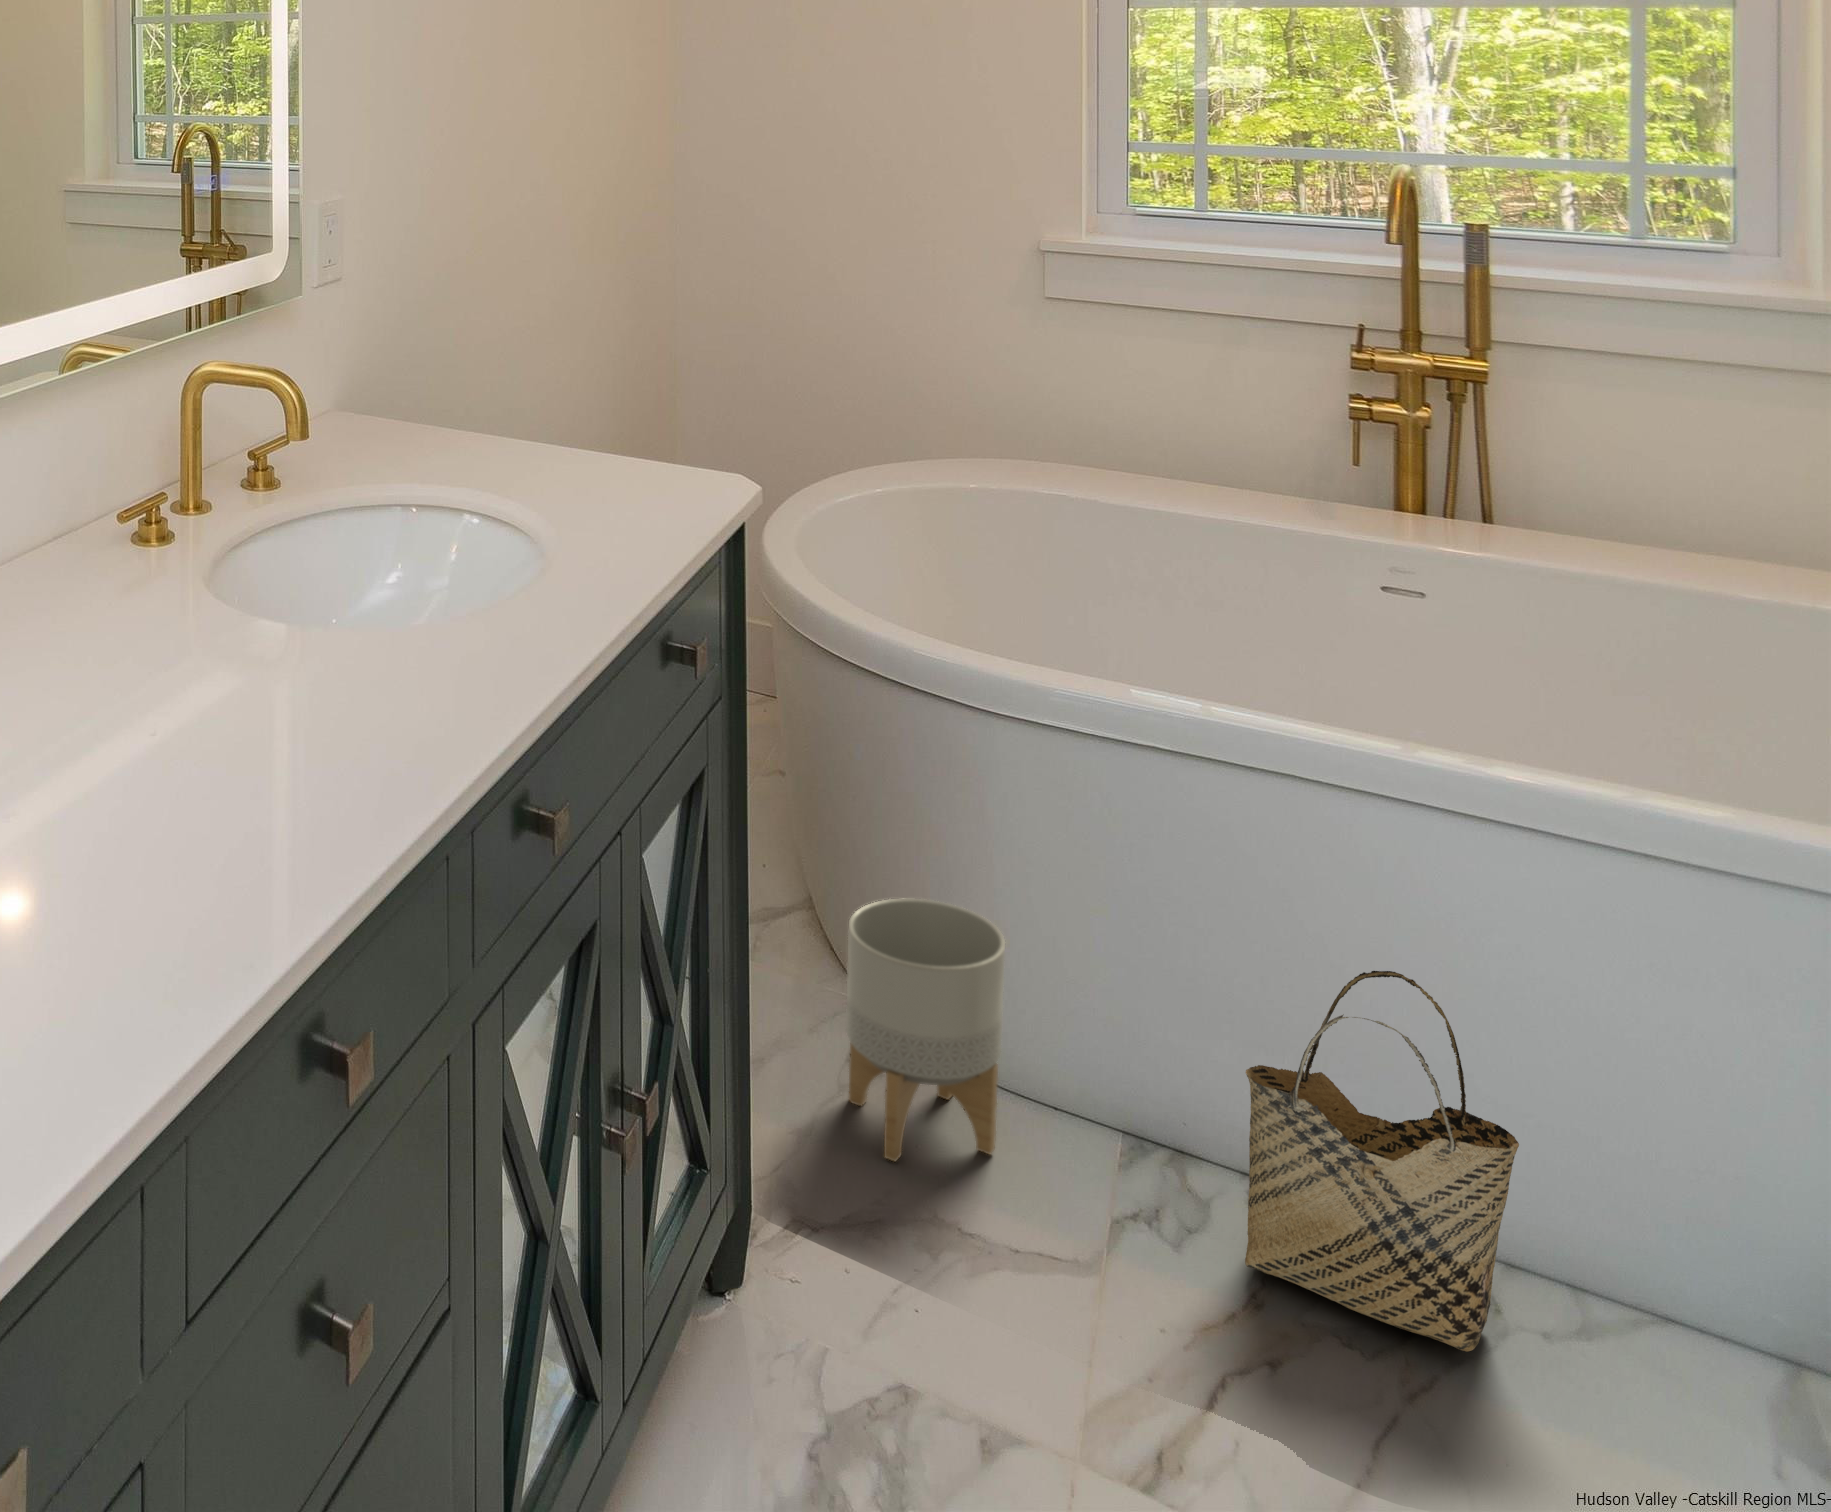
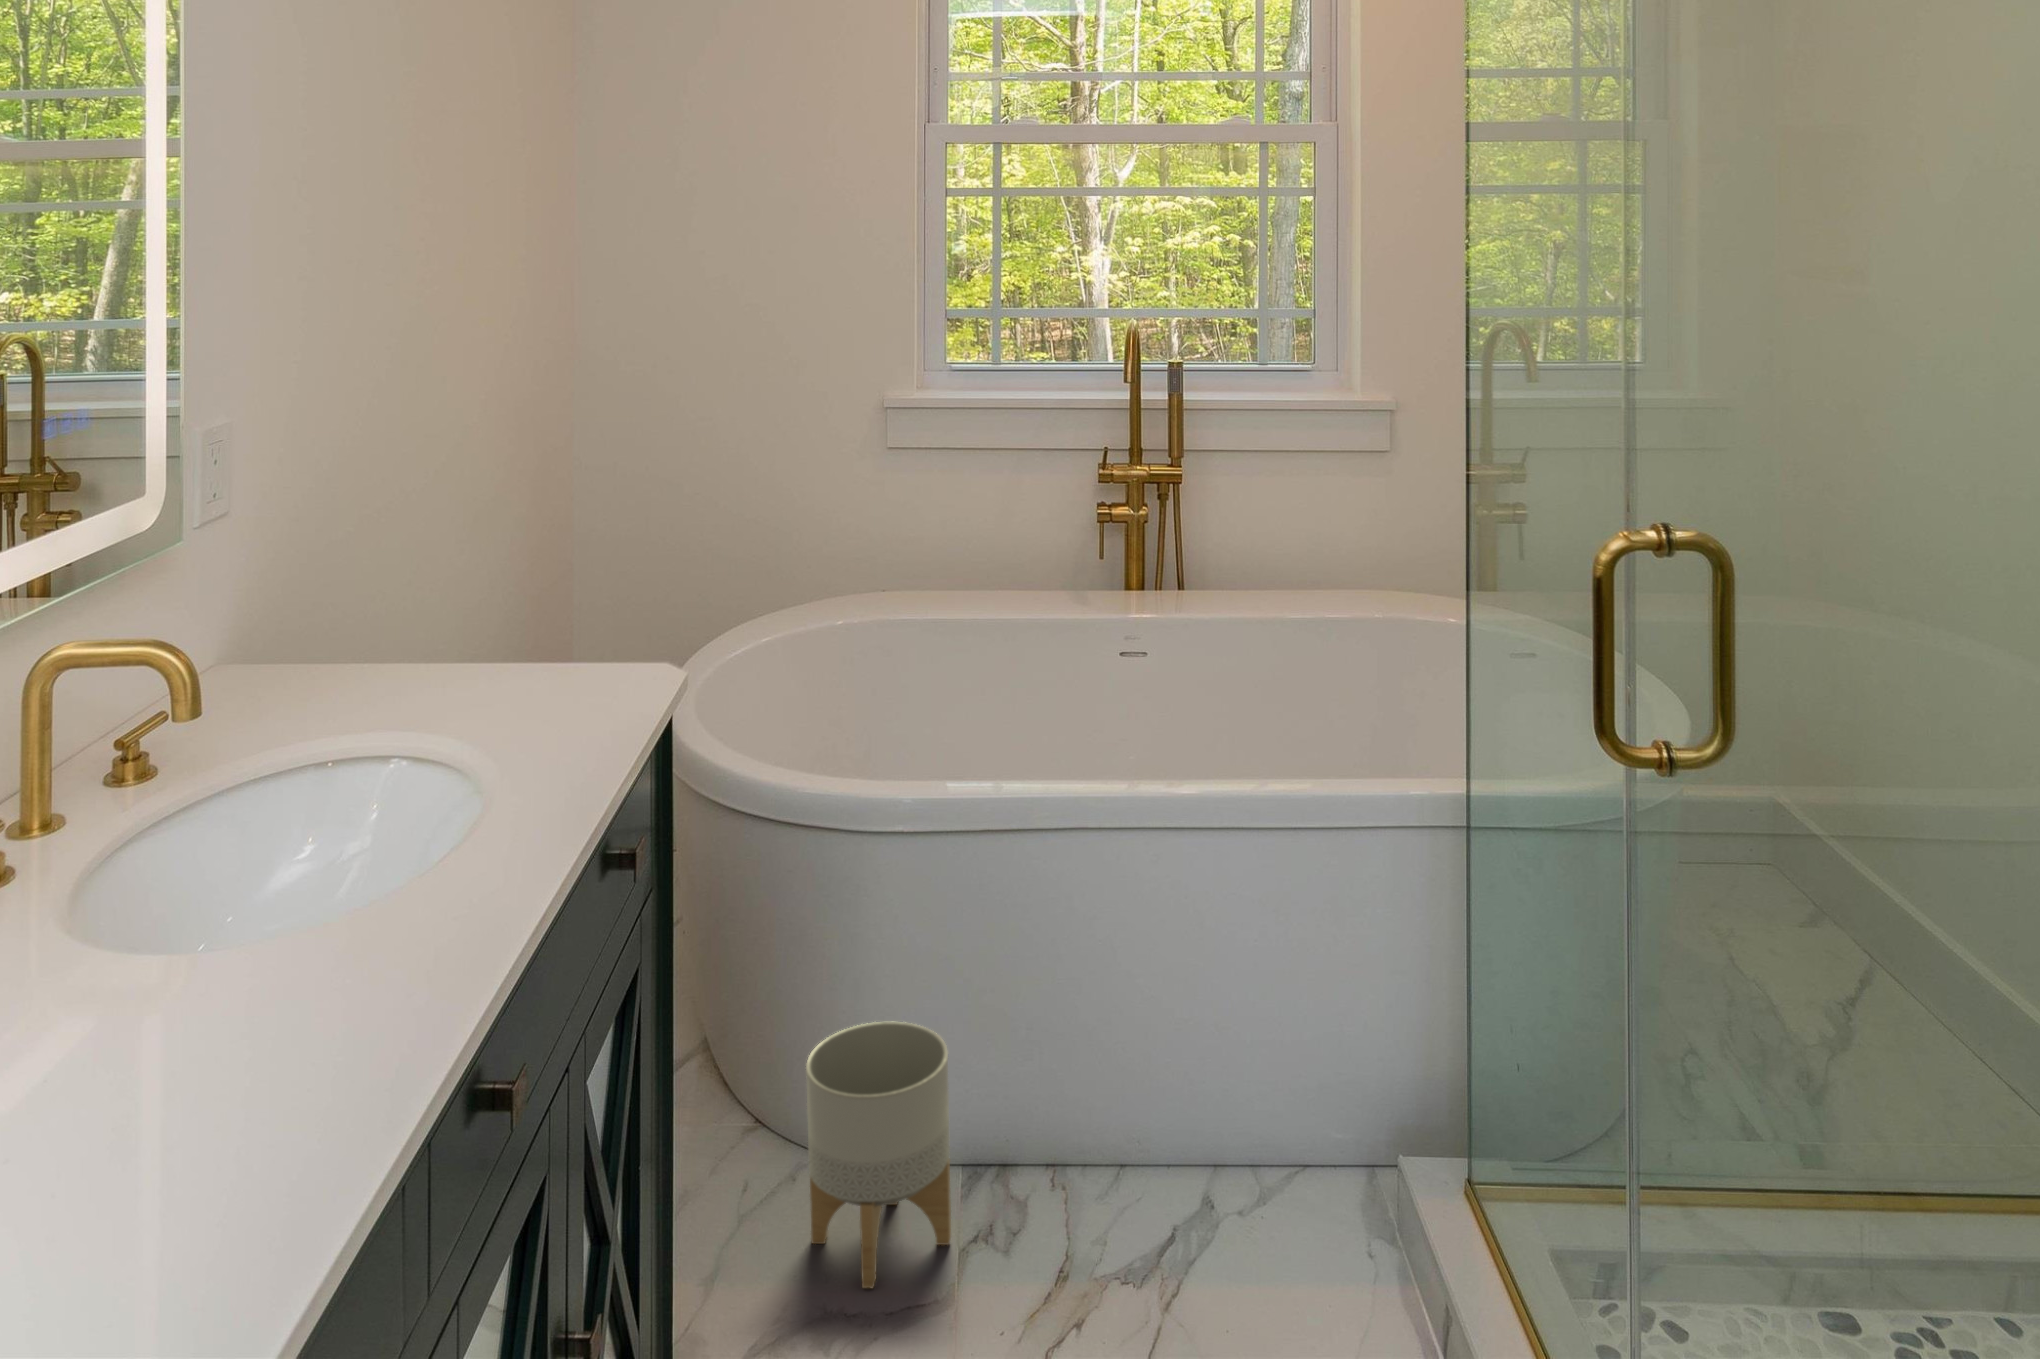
woven basket: present [1245,971,1519,1352] -> none [1153,976,1341,1264]

